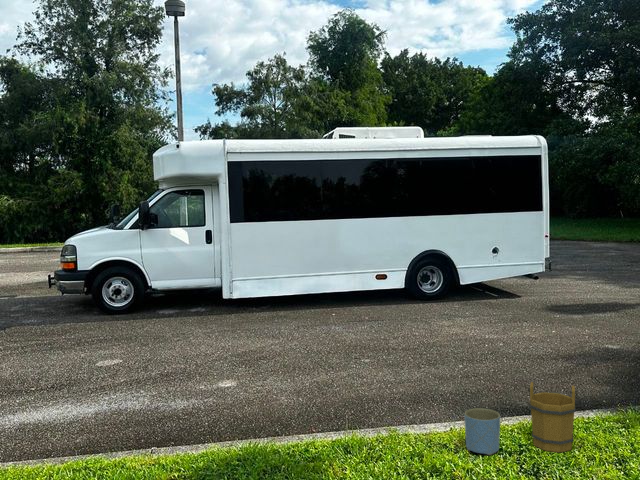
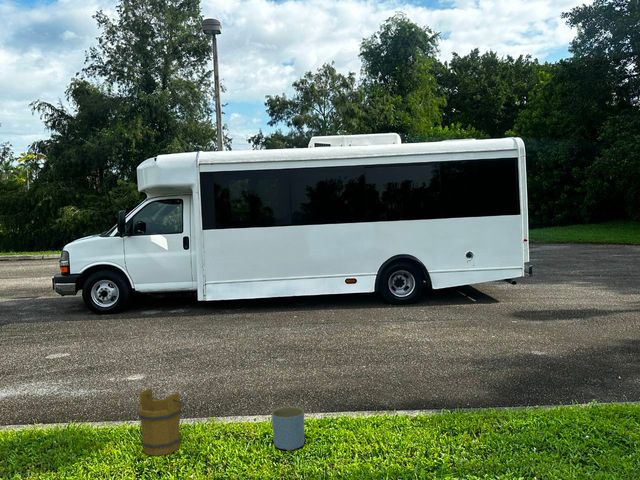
bucket: present [528,382,578,452] -> present [139,389,185,456]

